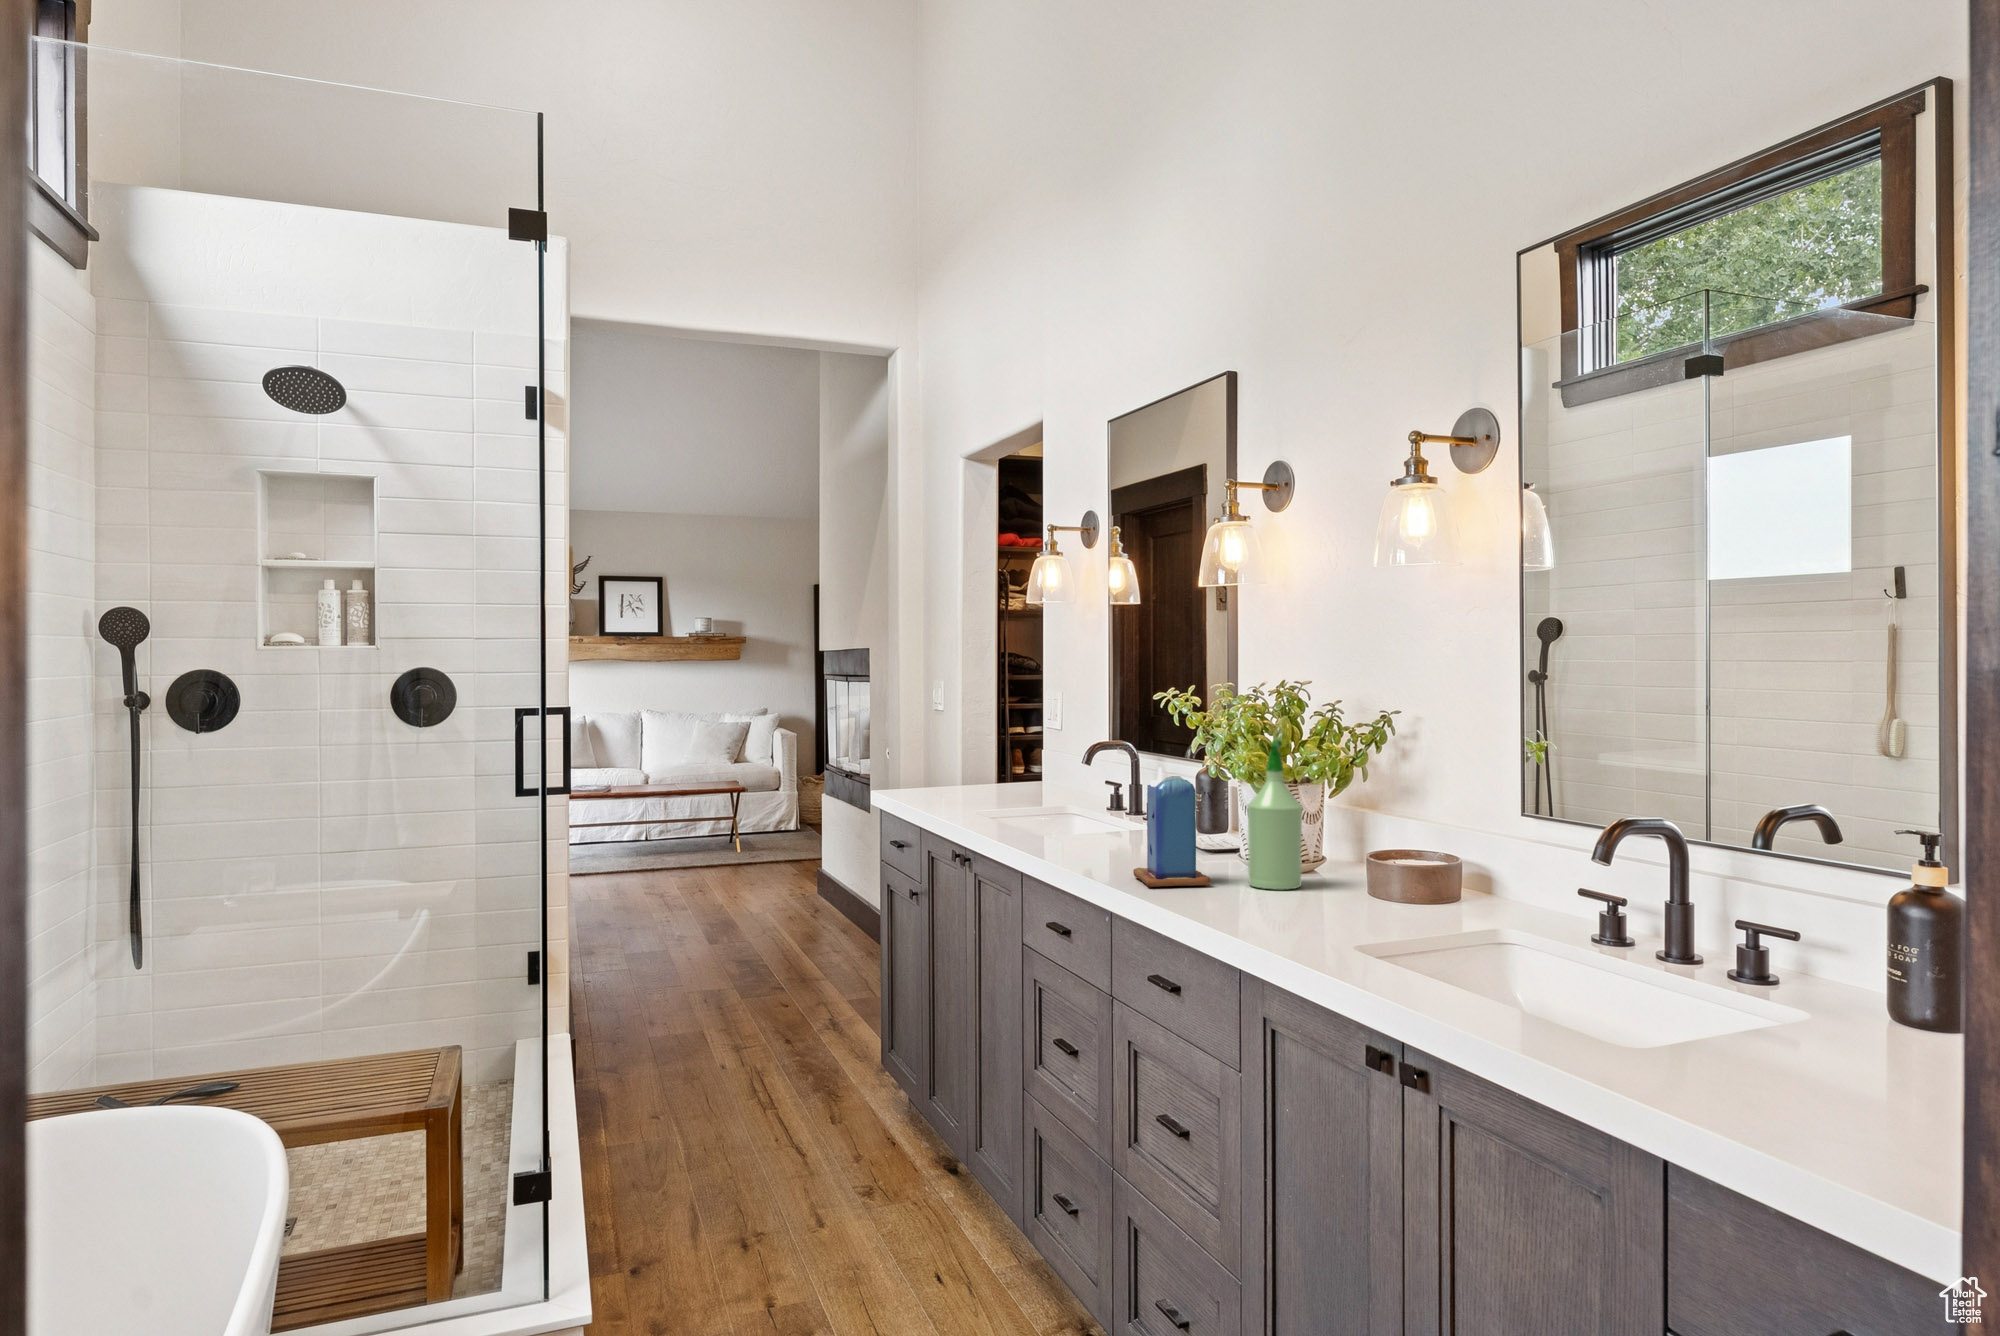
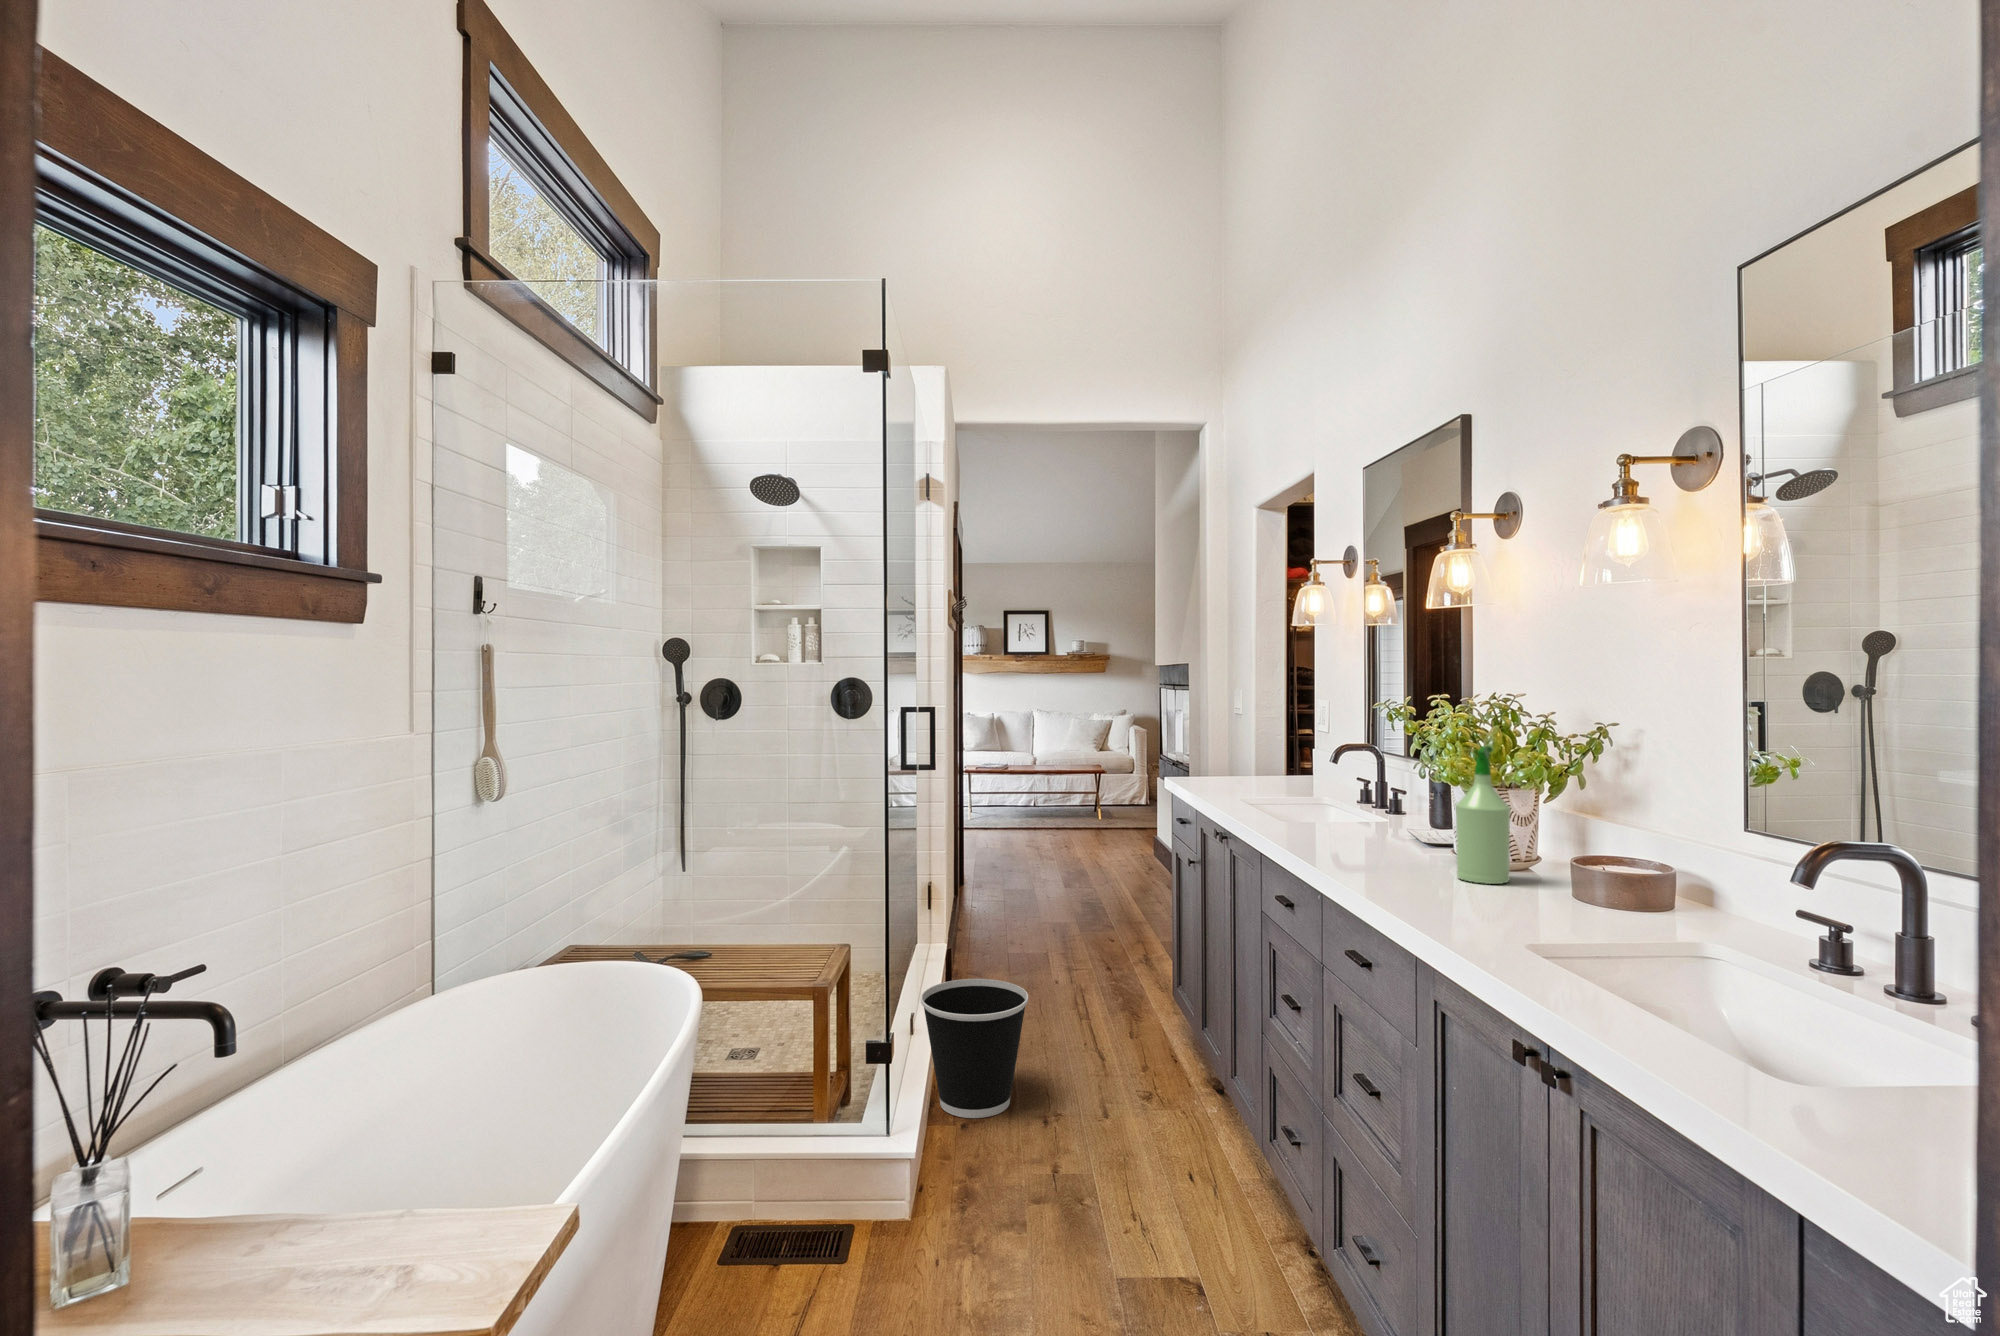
candle: present [1133,767,1210,887] -> none [1350,767,1418,875]
wastebasket: none [575,1063,722,1245] -> present [921,979,1028,1118]

